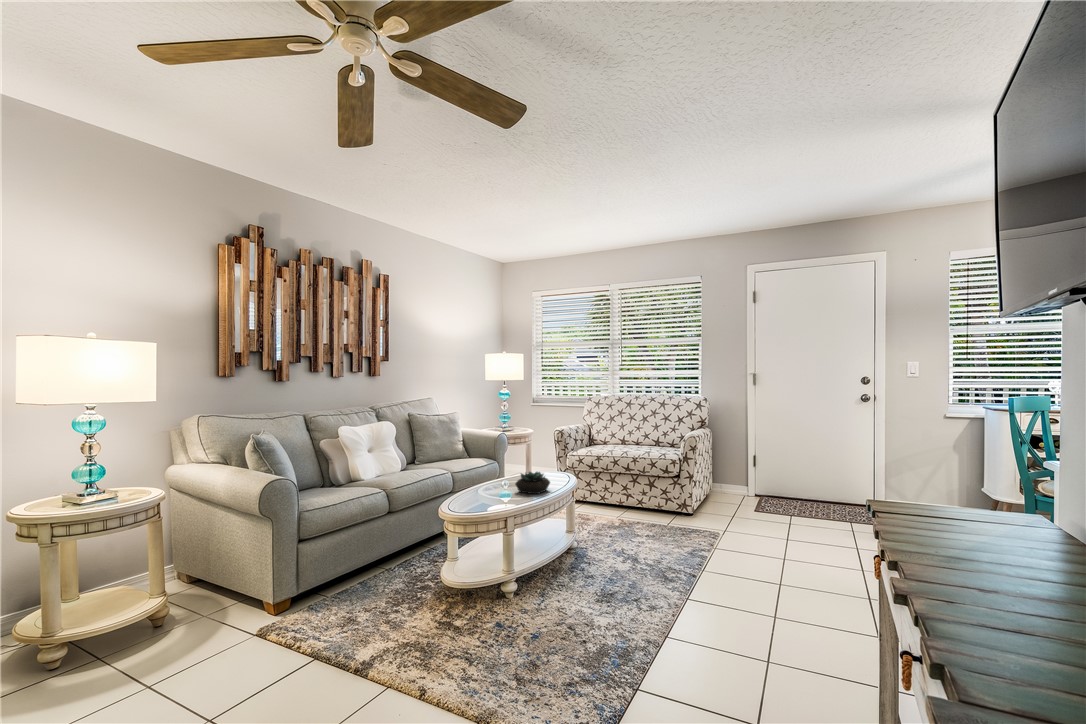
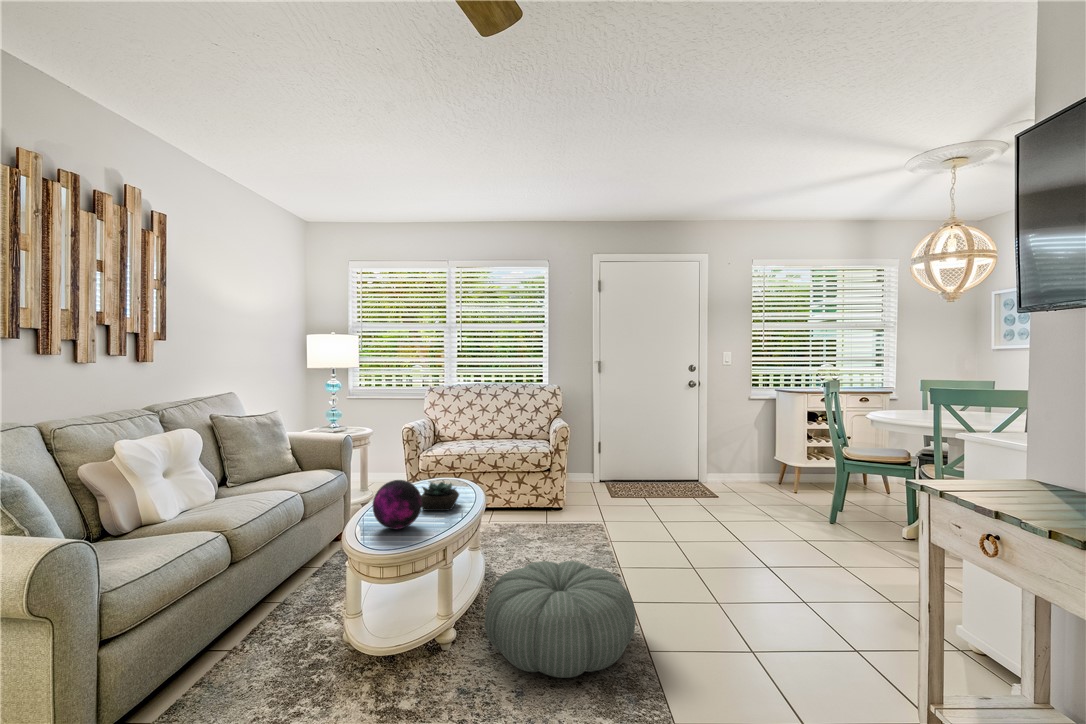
decorative orb: none [469,464,505,501] -> present [373,480,422,529]
pouf: none [532,545,660,639] -> present [485,561,636,678]

